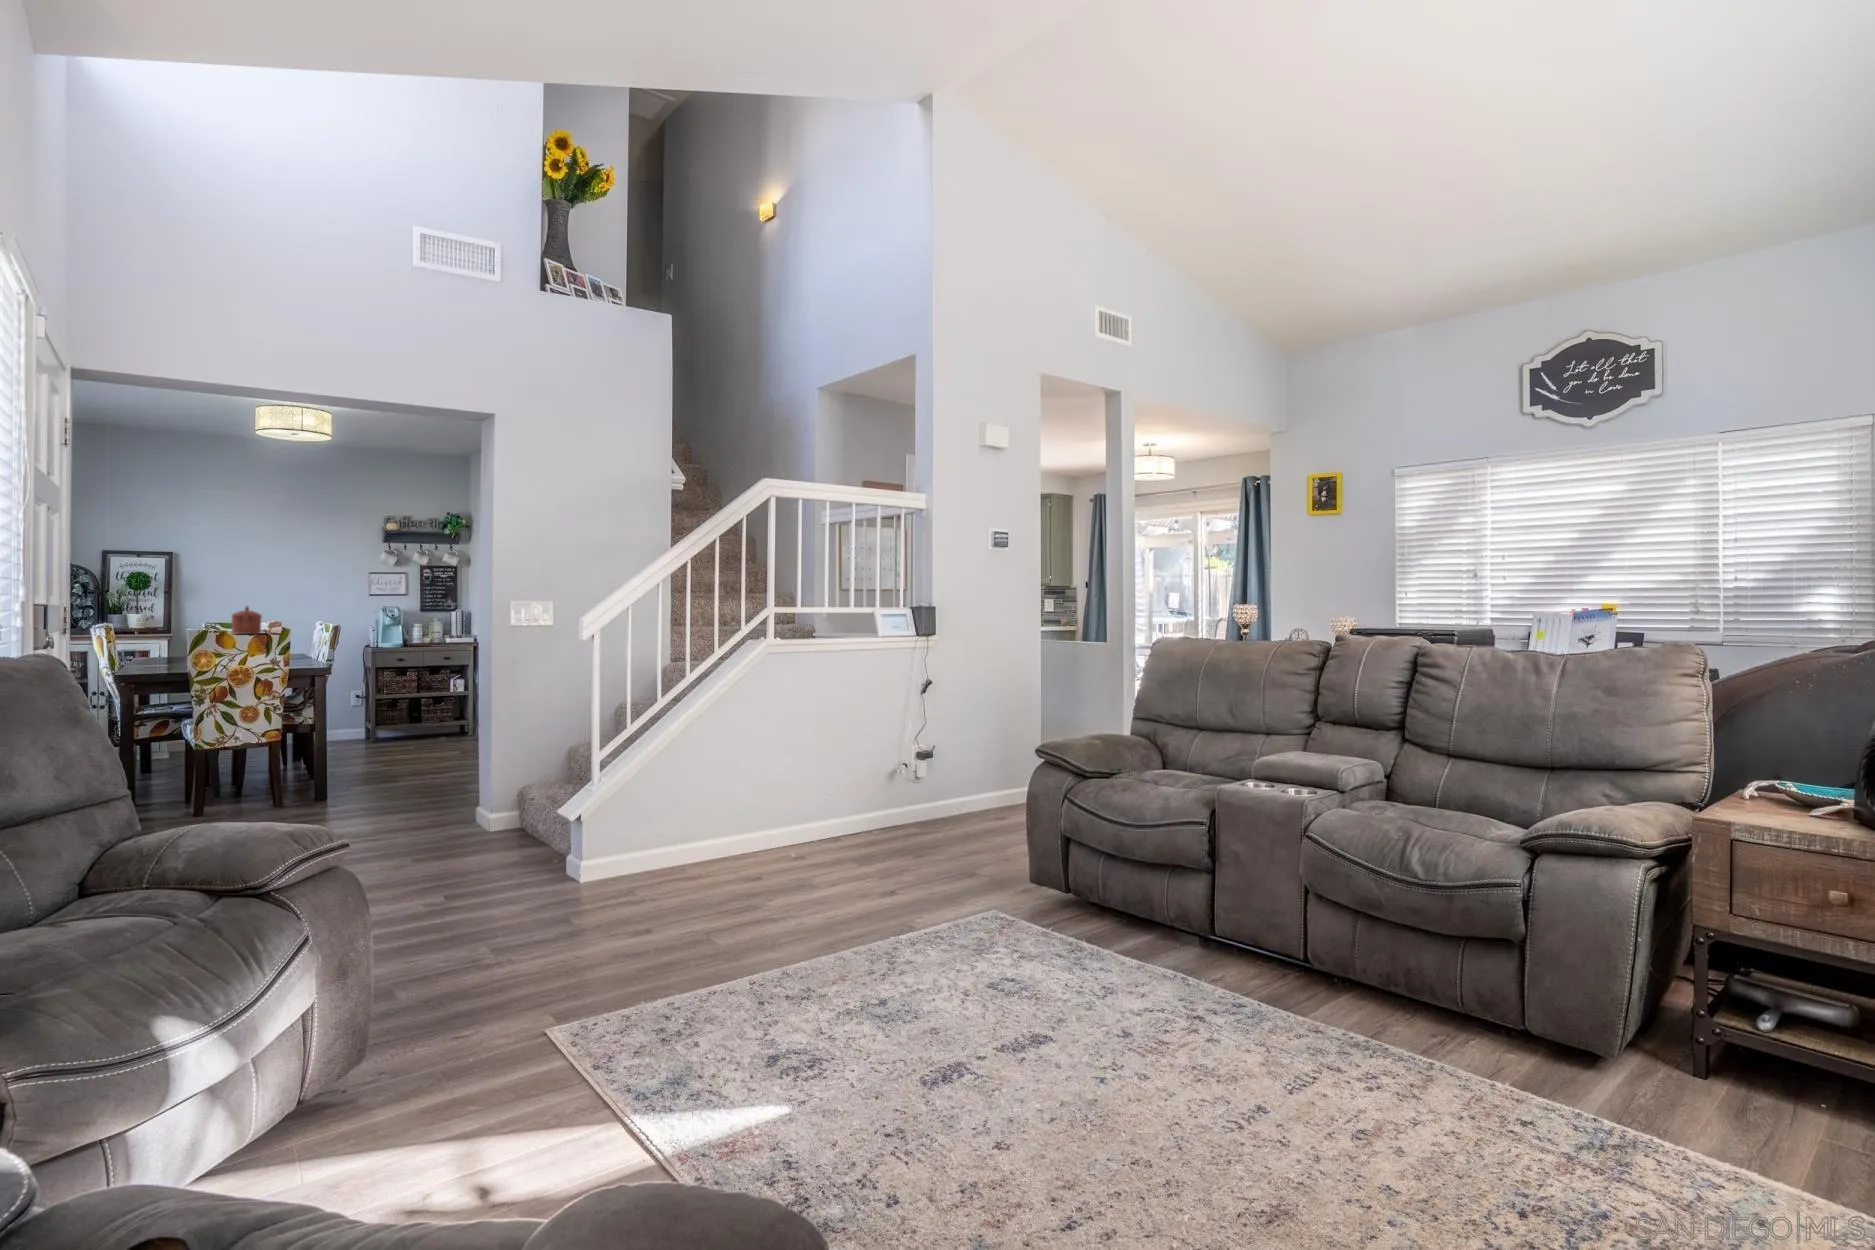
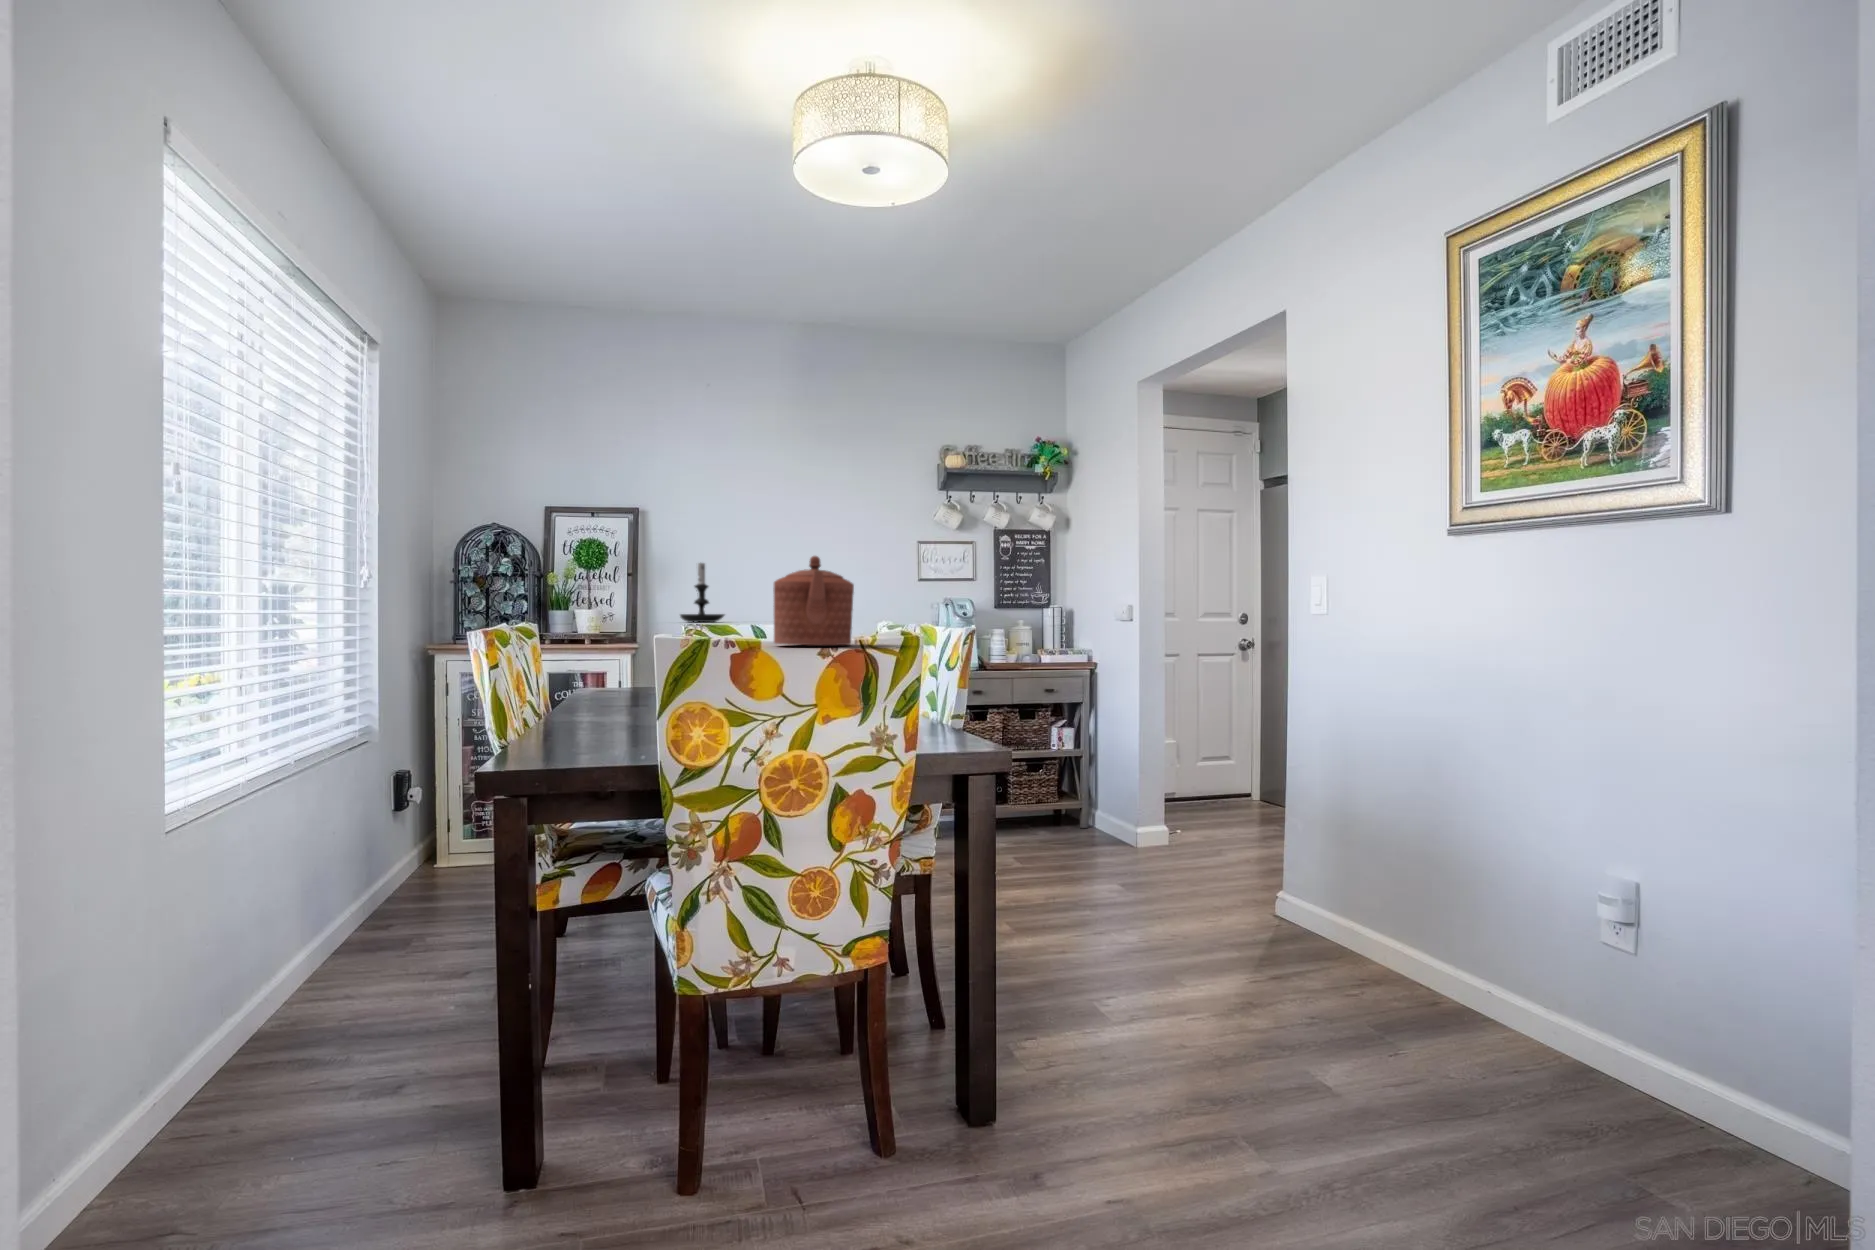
candle holder: none [201,582,234,621] -> present [680,563,724,622]

